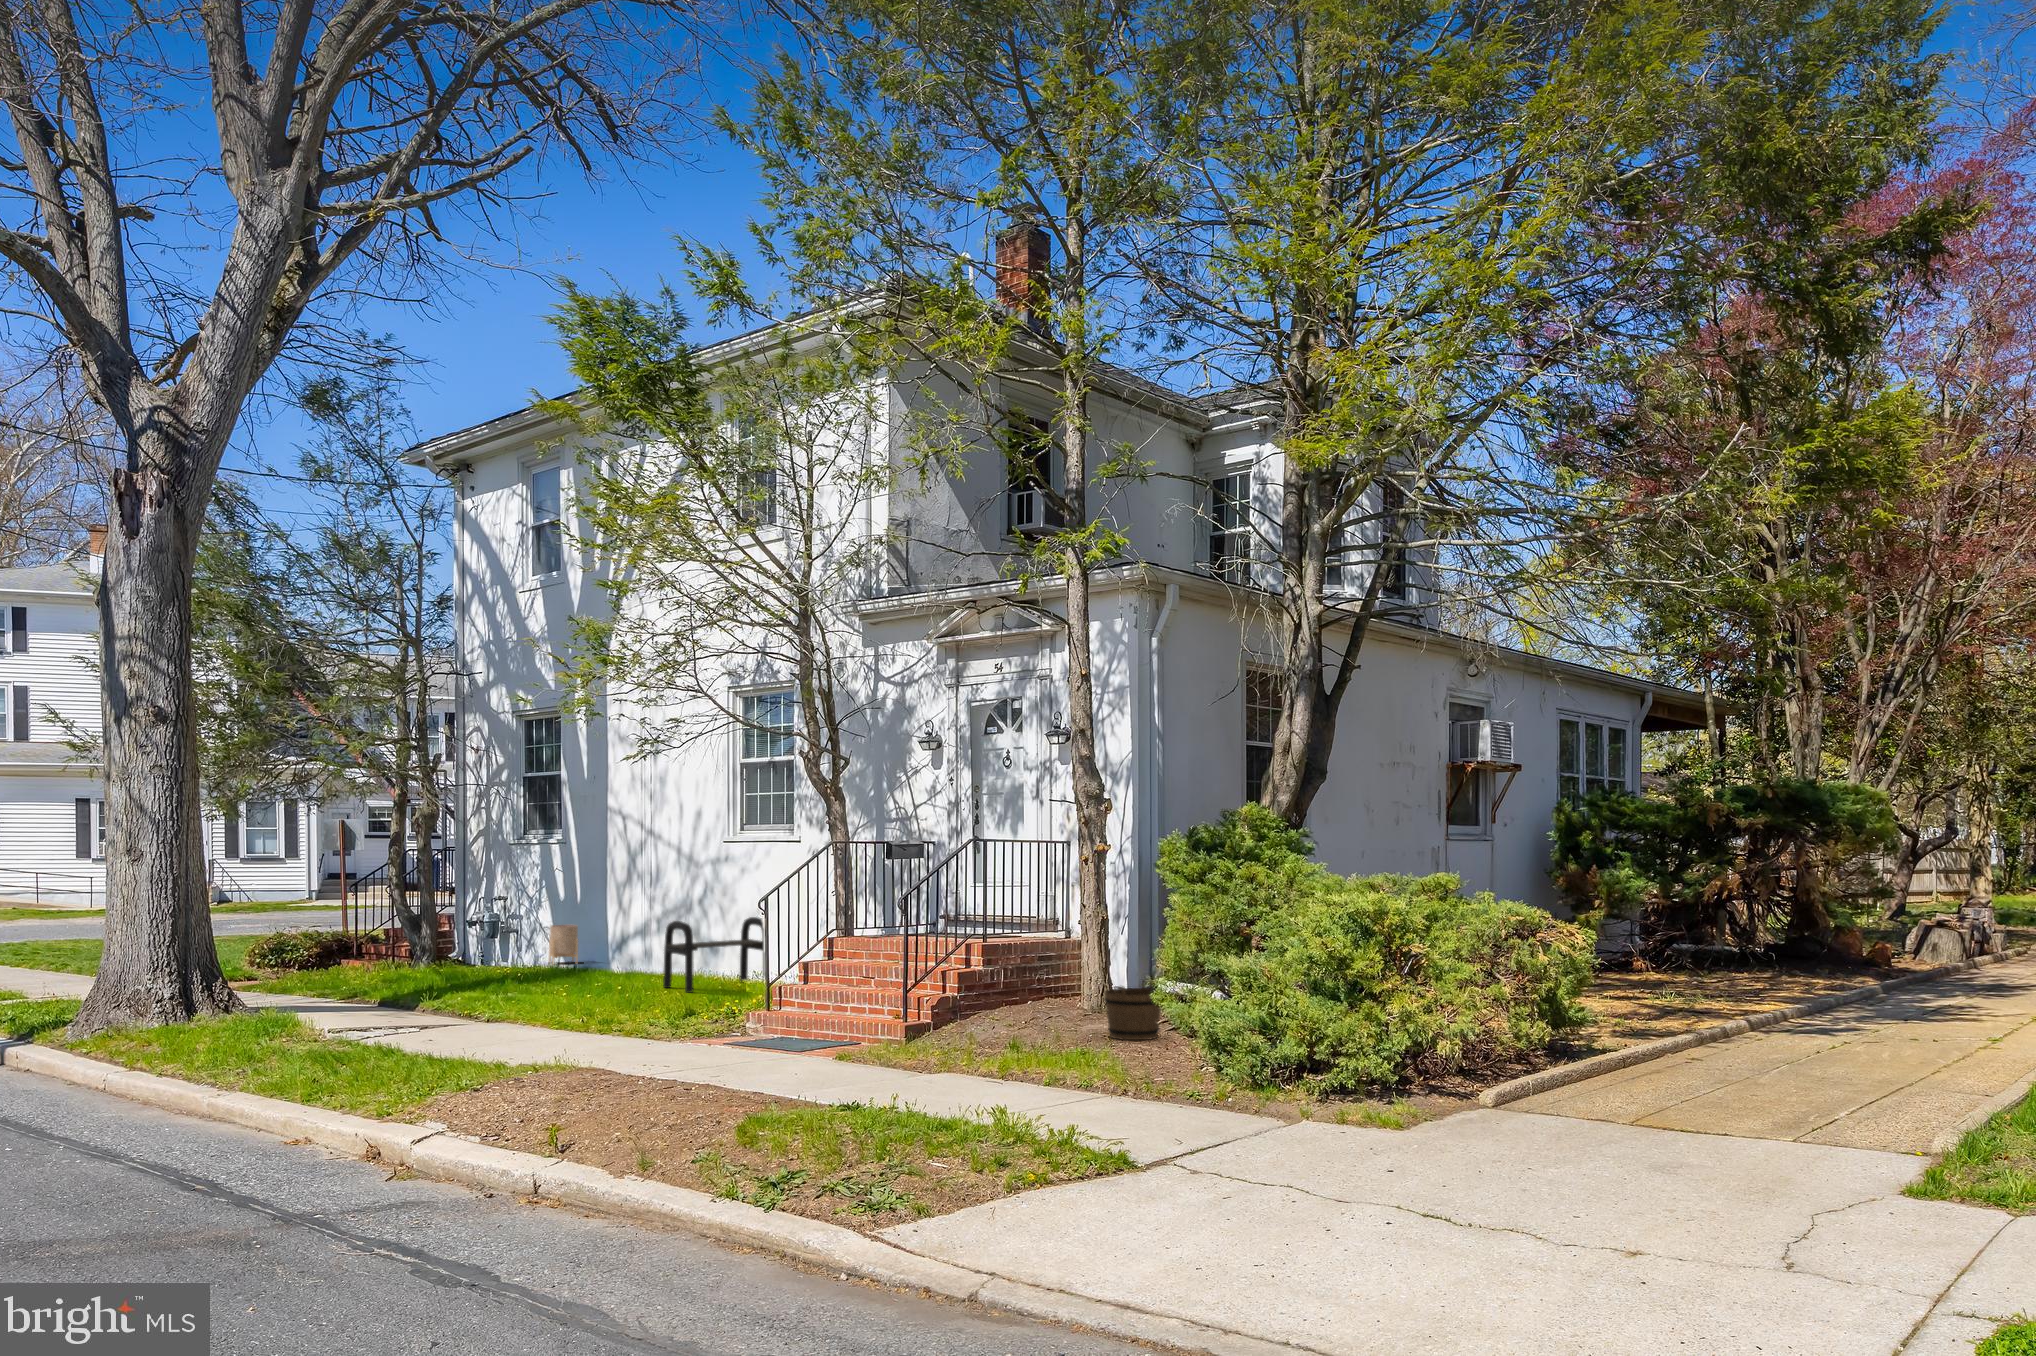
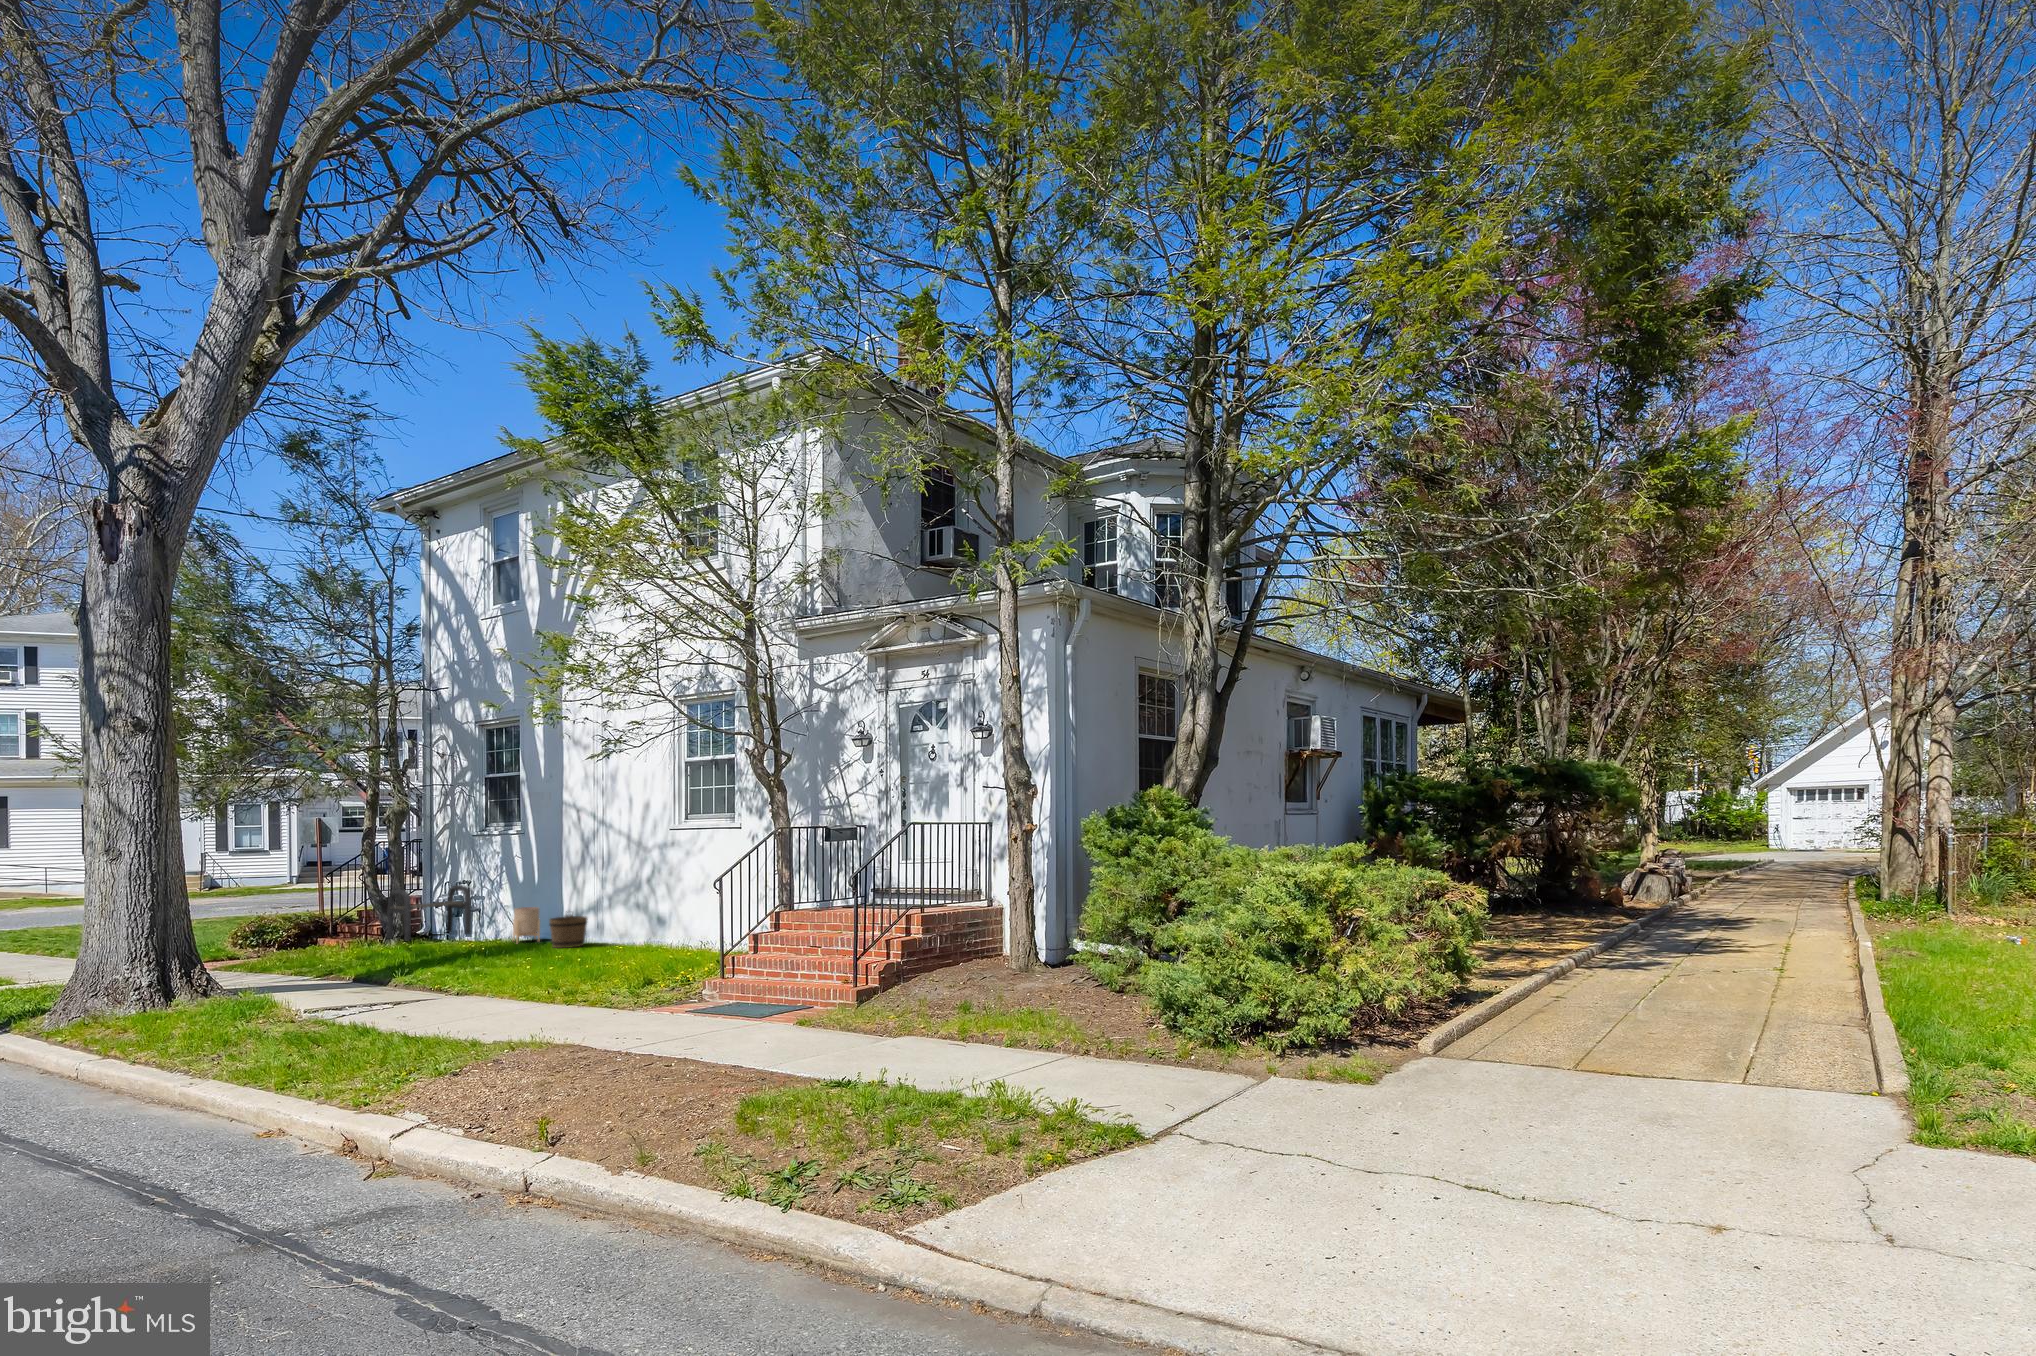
bench: present [663,917,765,993] -> present [386,885,471,941]
bucket: present [1104,981,1161,1040] -> present [549,915,588,948]

